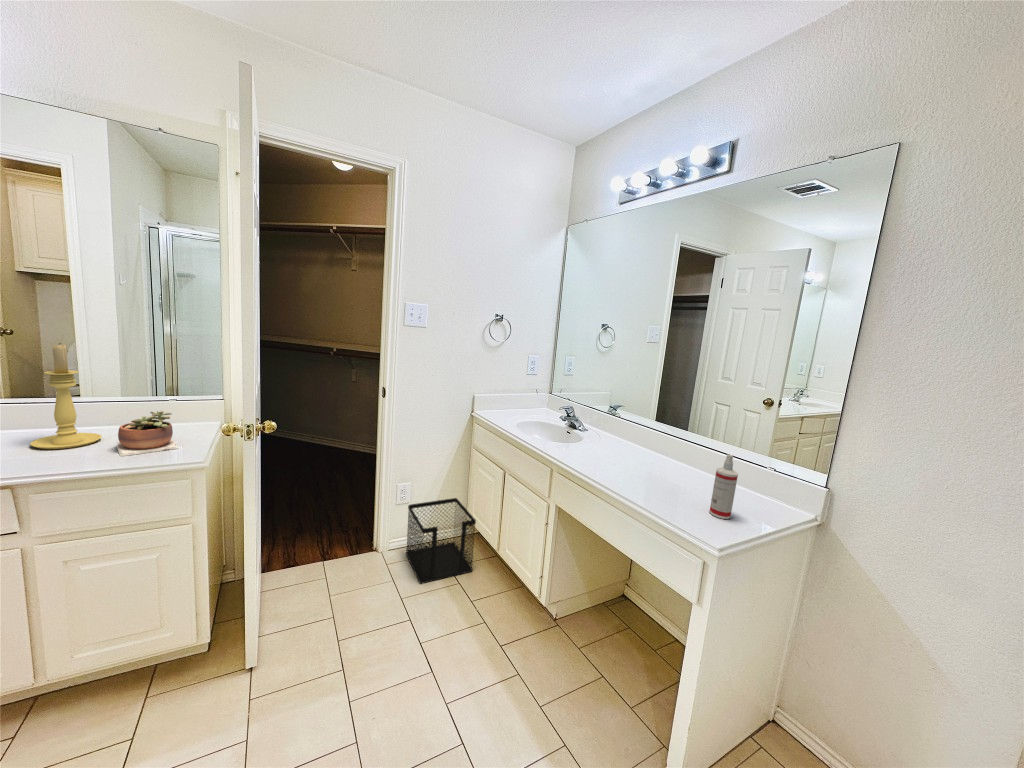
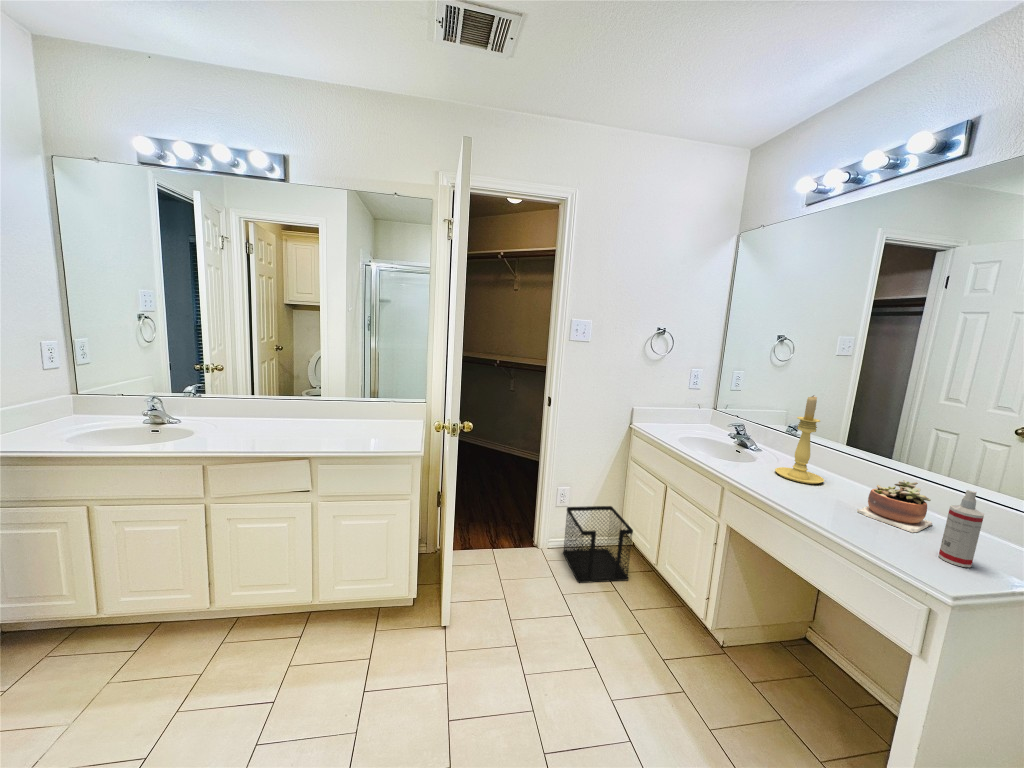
candle holder: present [30,343,102,449] -> present [775,396,824,484]
succulent plant: present [117,411,178,456] -> present [857,480,932,533]

